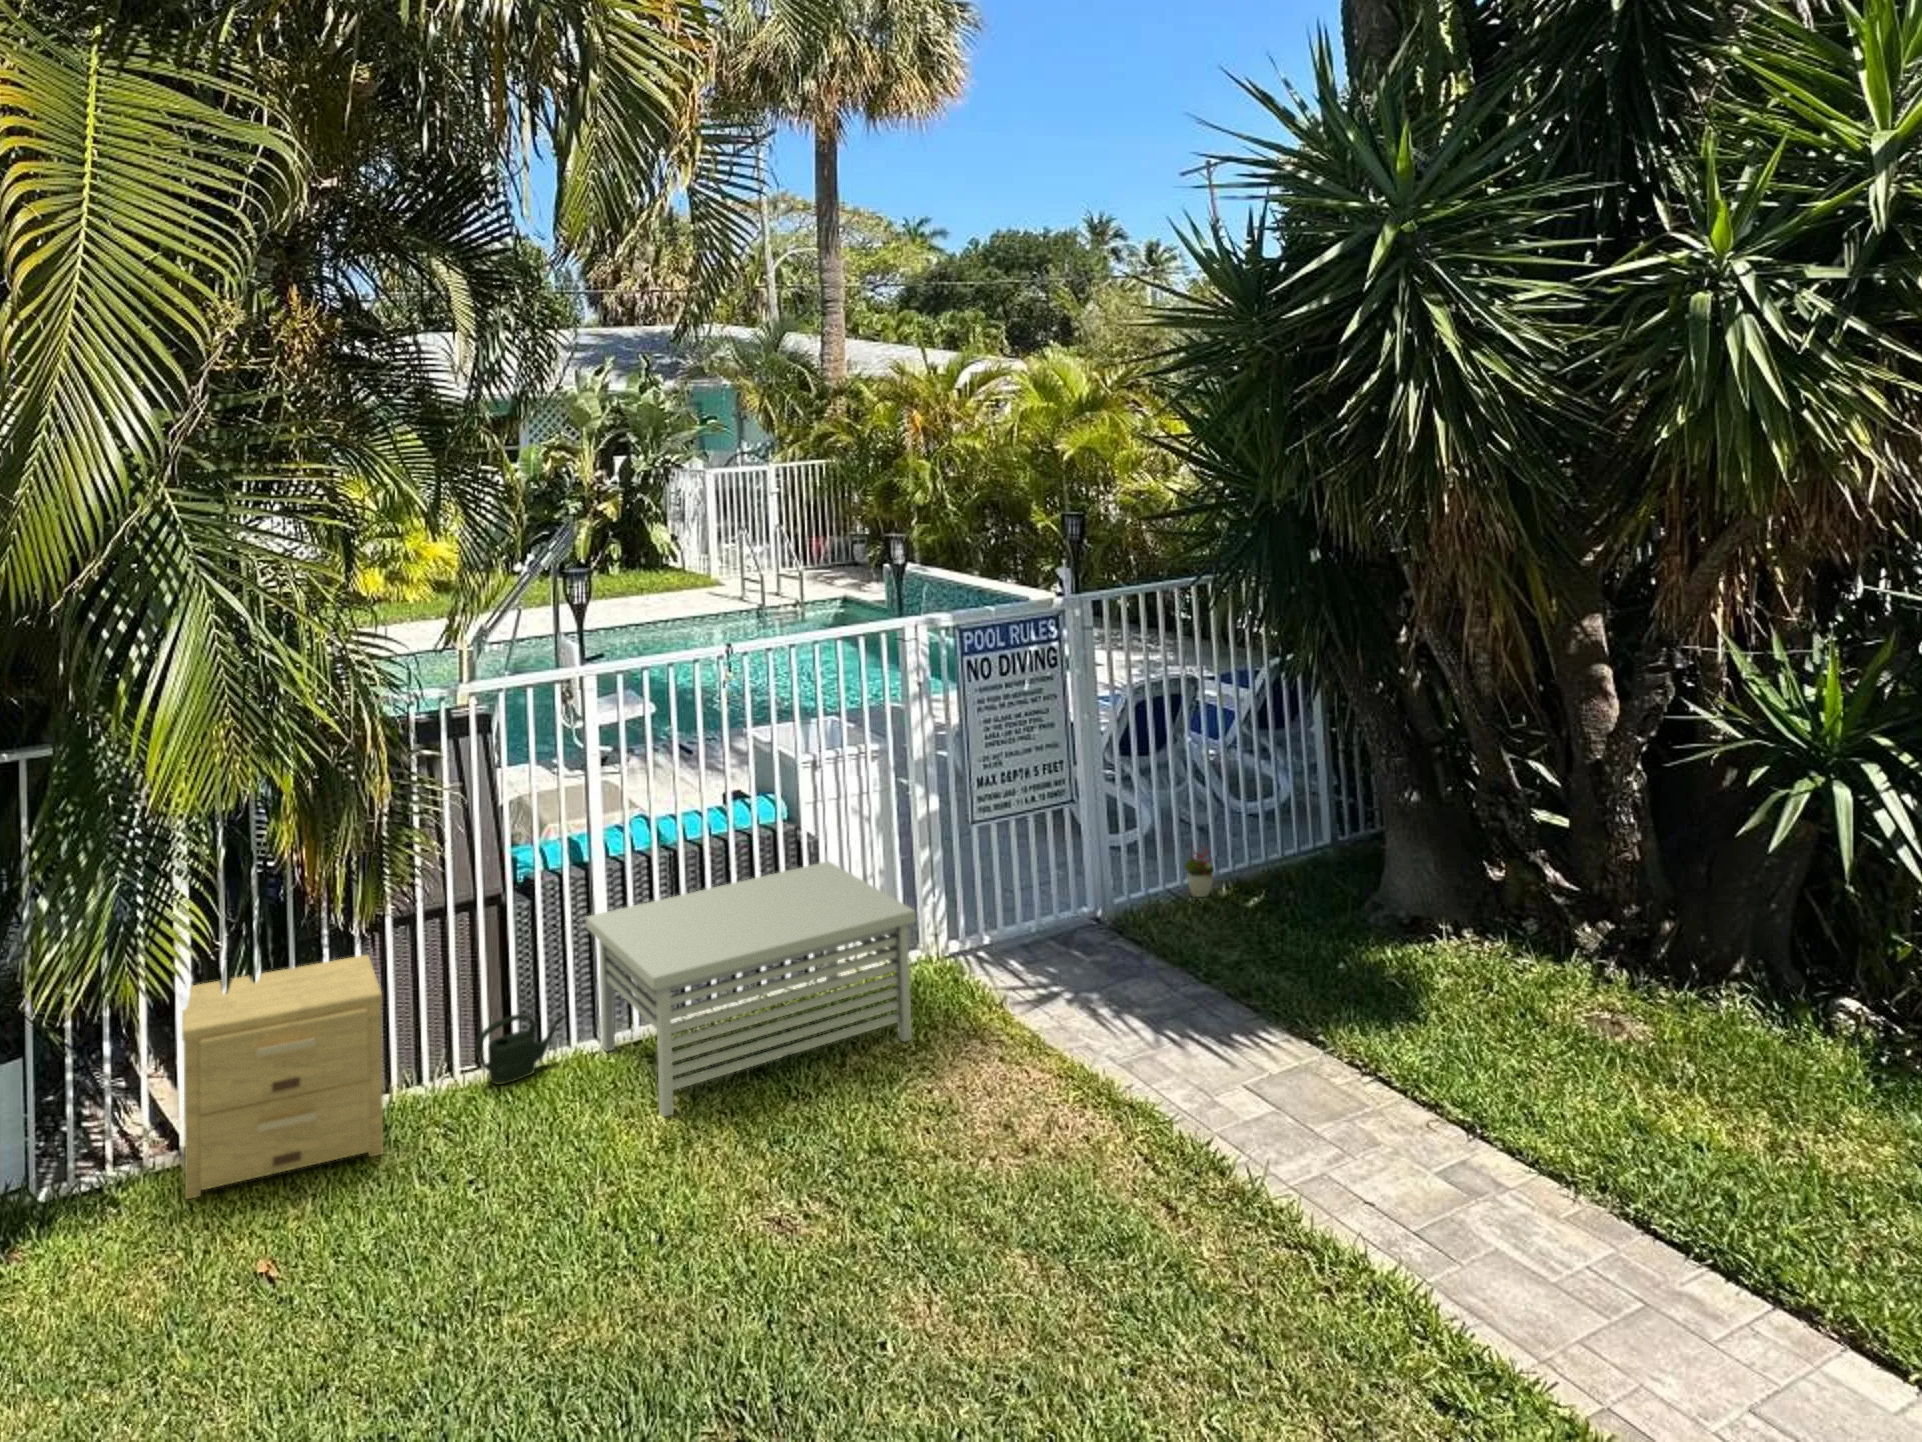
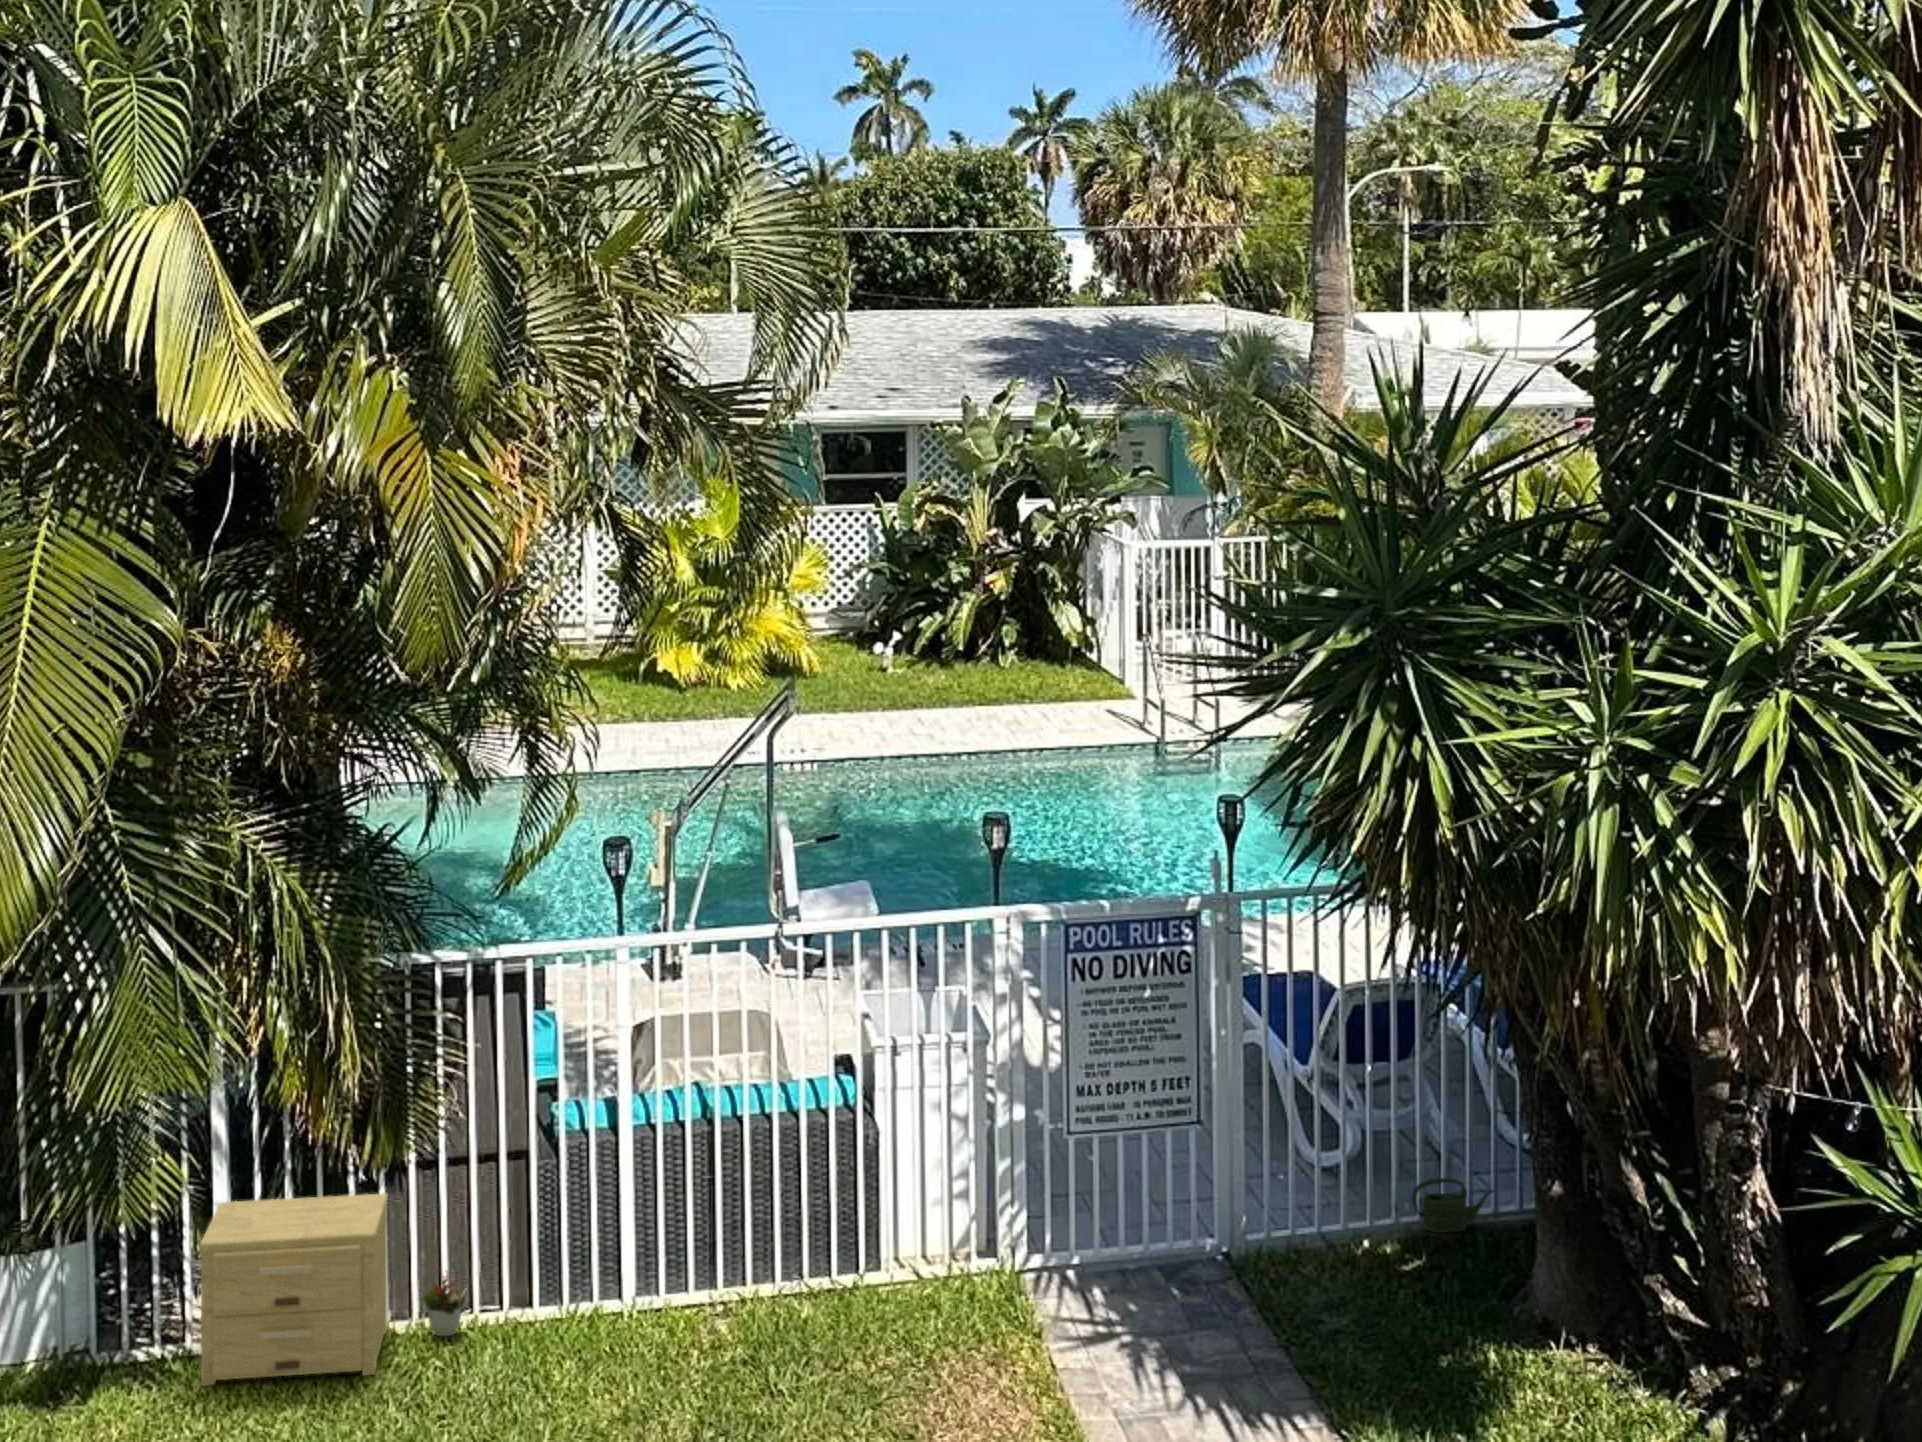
decorative plant: present [1184,846,1214,897] -> present [423,1276,462,1336]
storage bench: present [586,862,916,1116] -> none [607,1153,919,1383]
watering can: present [476,1014,564,1084] -> present [1412,1178,1494,1233]

